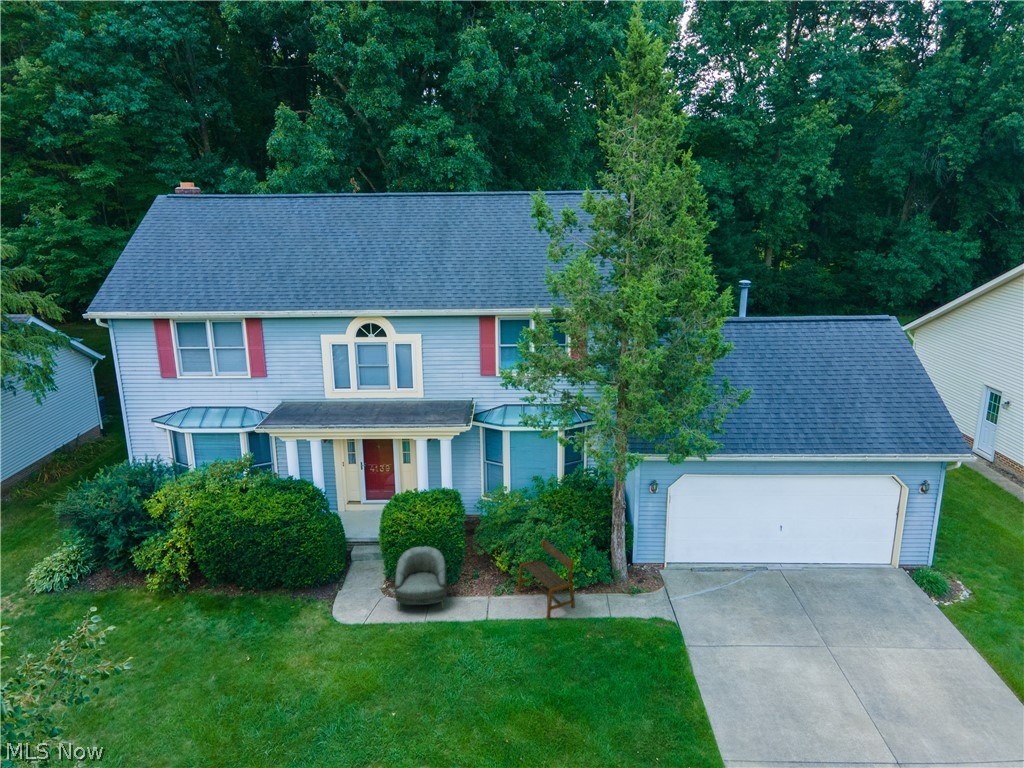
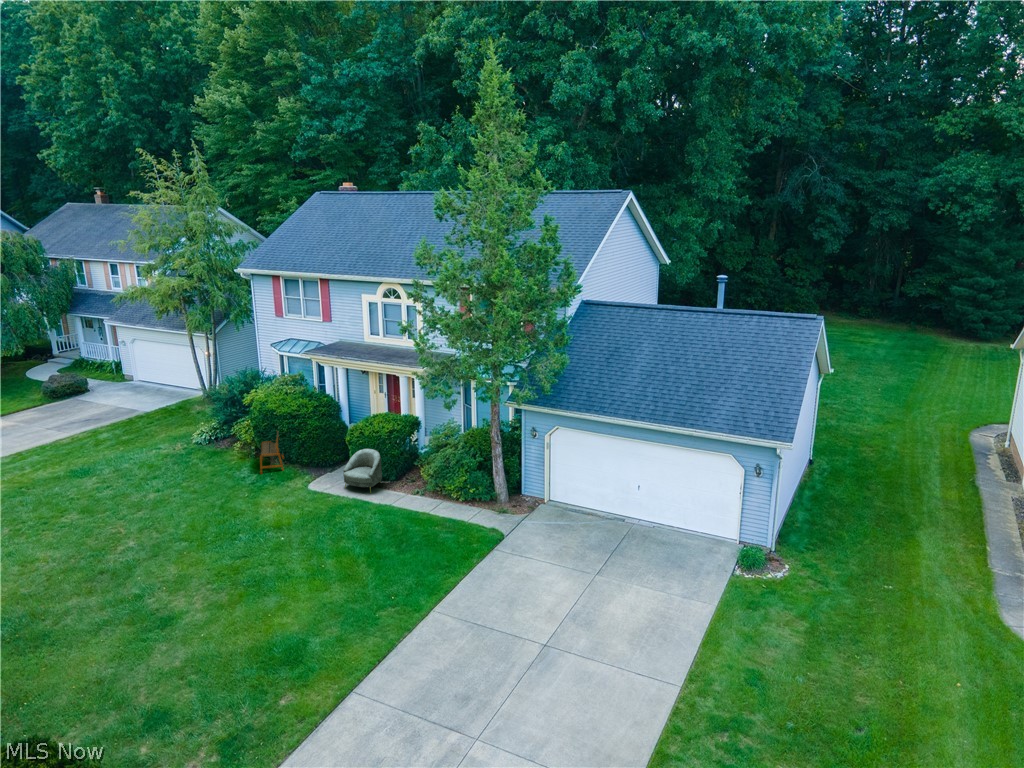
bench: present [518,539,575,619] -> present [260,431,284,474]

